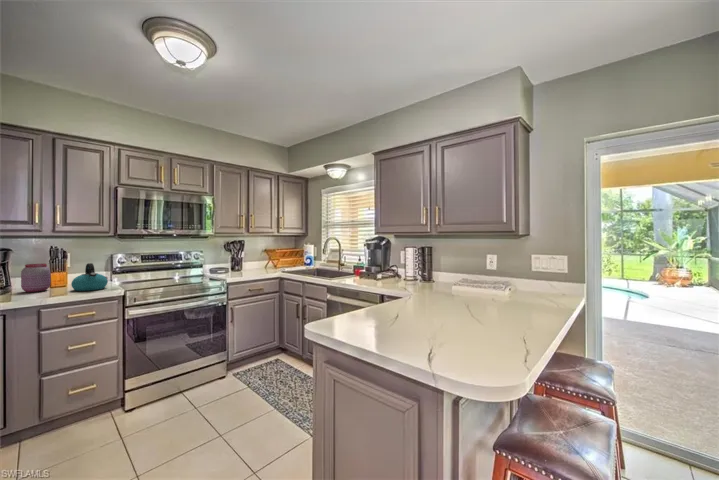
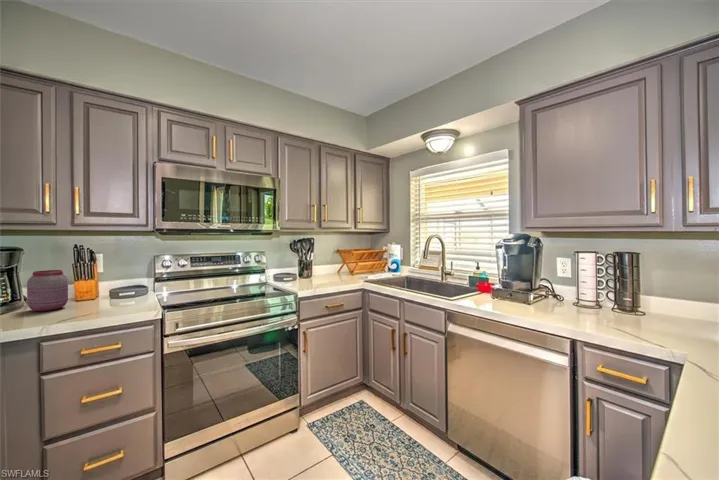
kettle: present [71,263,108,291] -> none [92,270,142,311]

